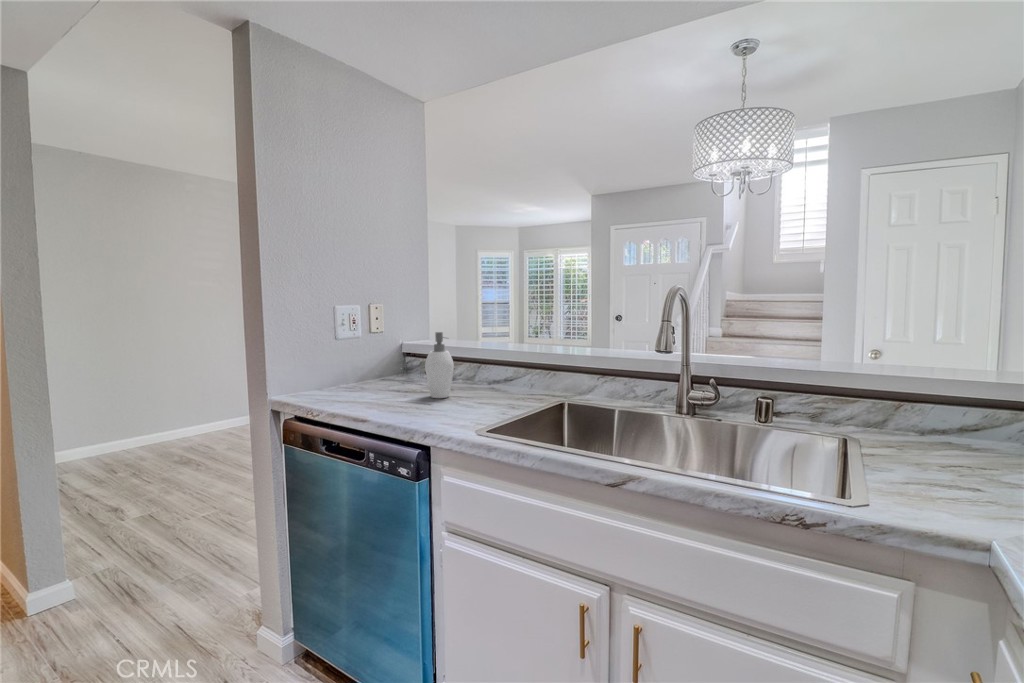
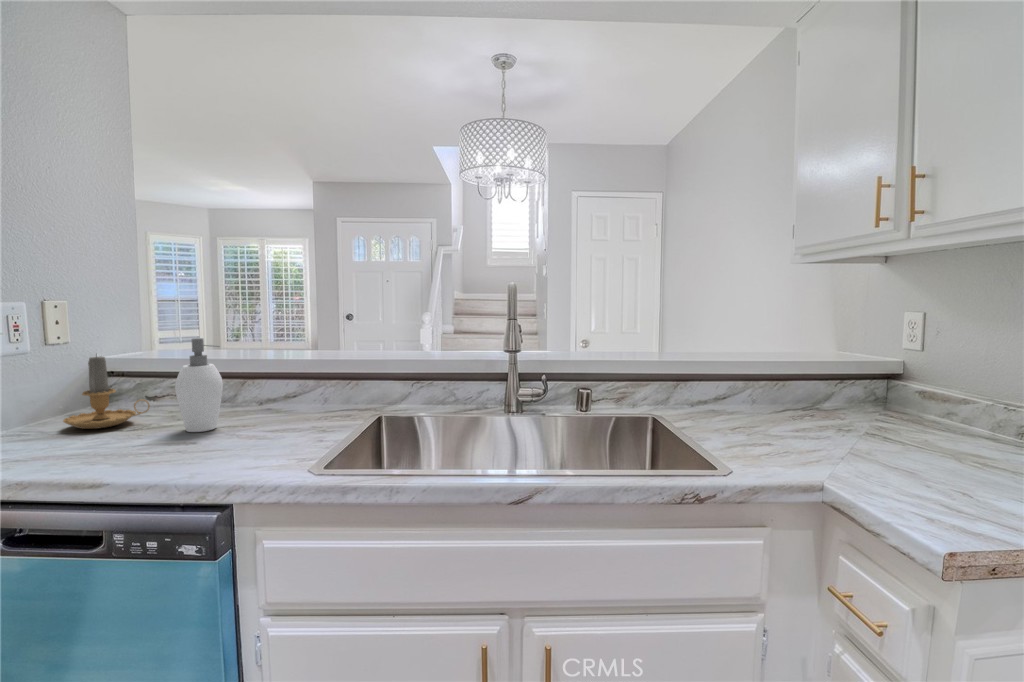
candle: none [372,340,416,389] -> present [63,356,150,429]

